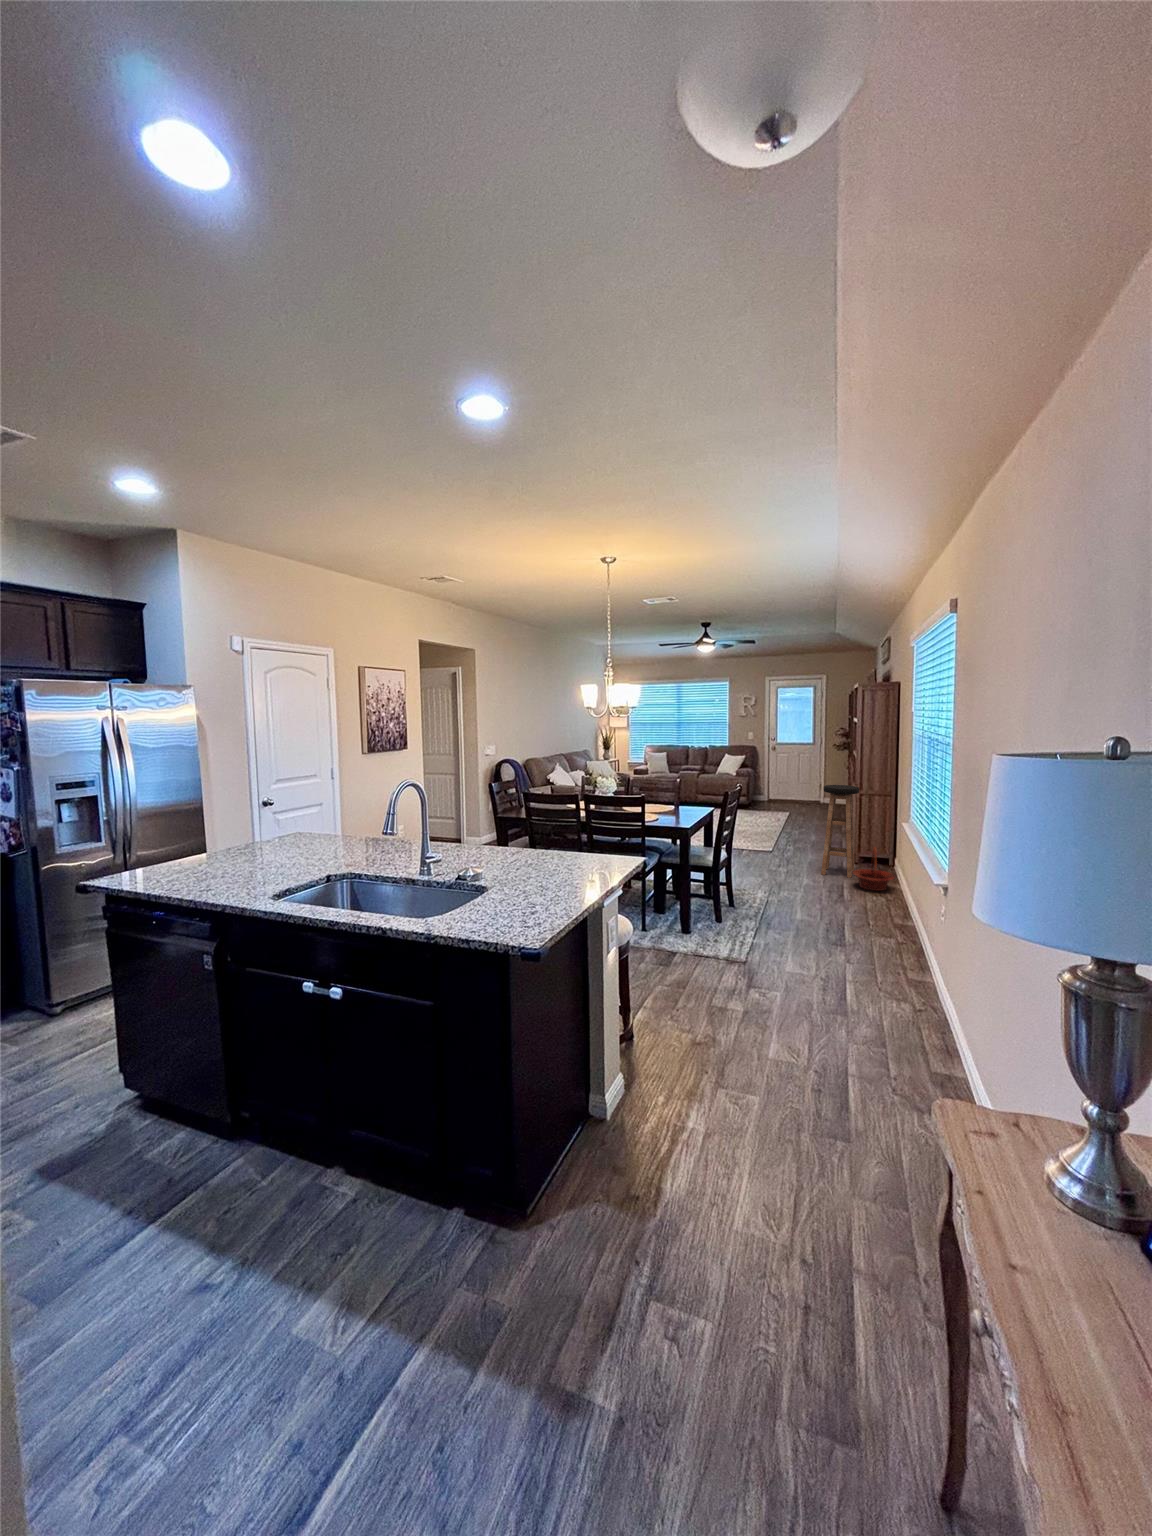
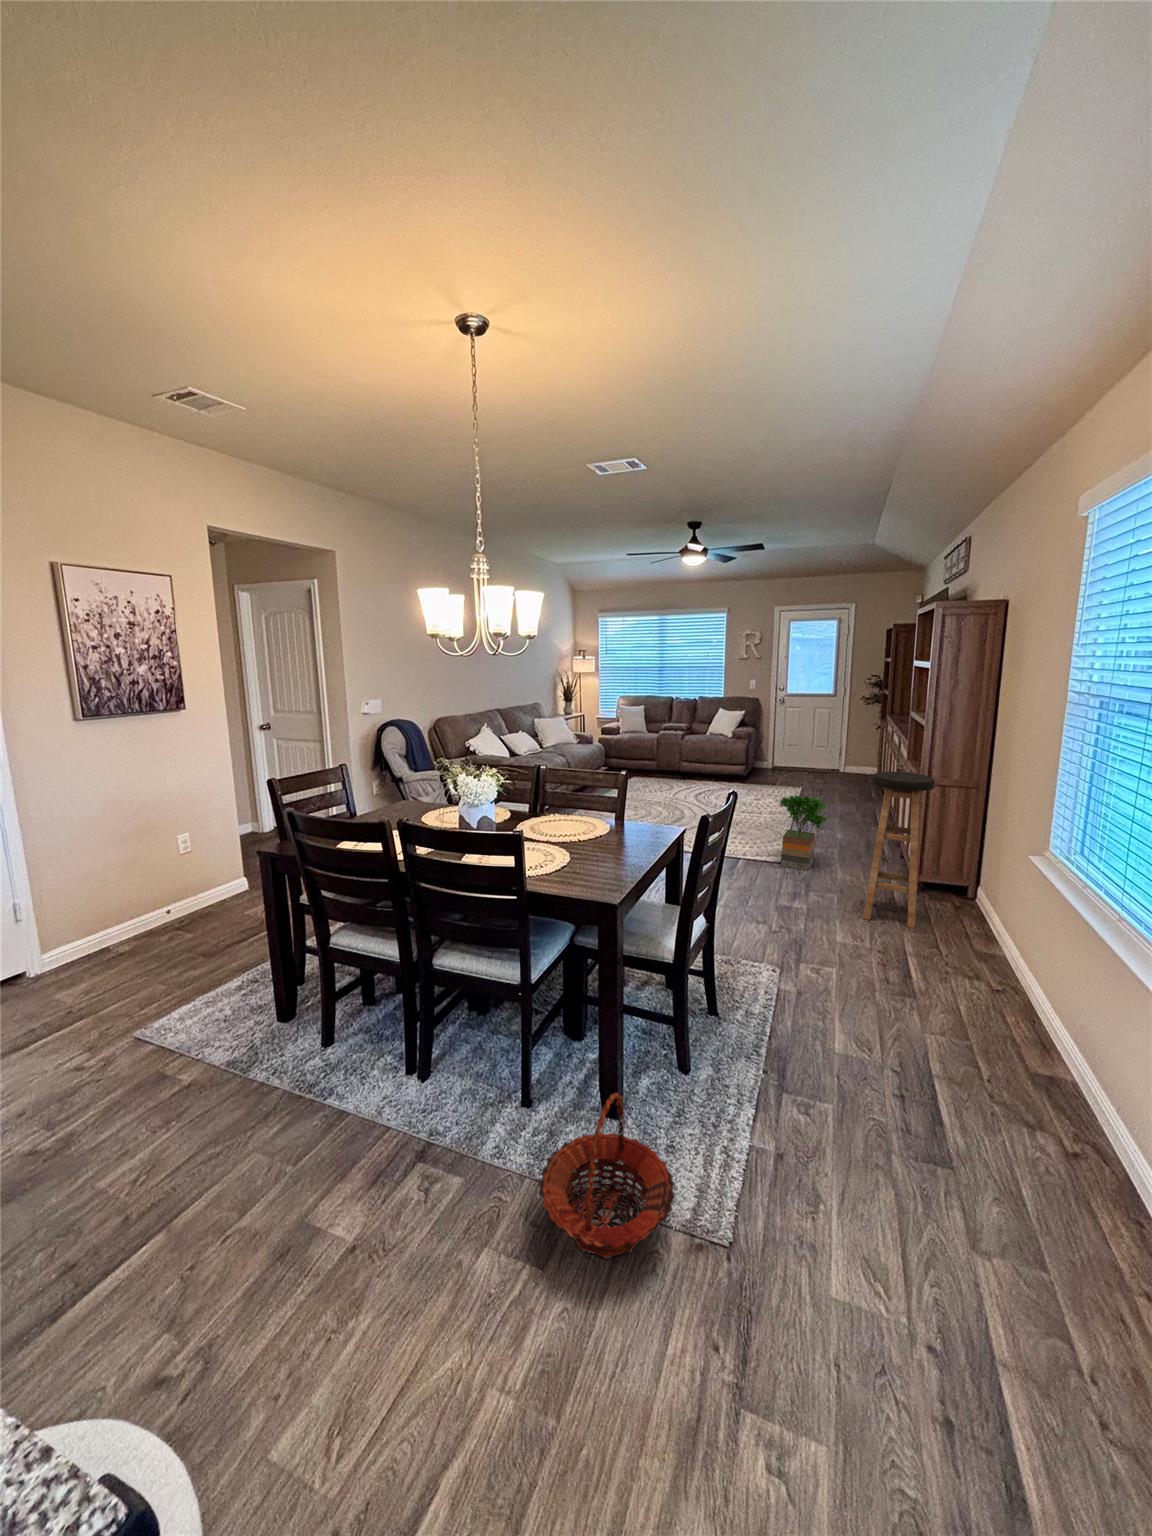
potted tree: none [769,805,802,855] -> present [780,795,827,871]
basket: present [852,847,897,891] -> present [539,1093,675,1258]

